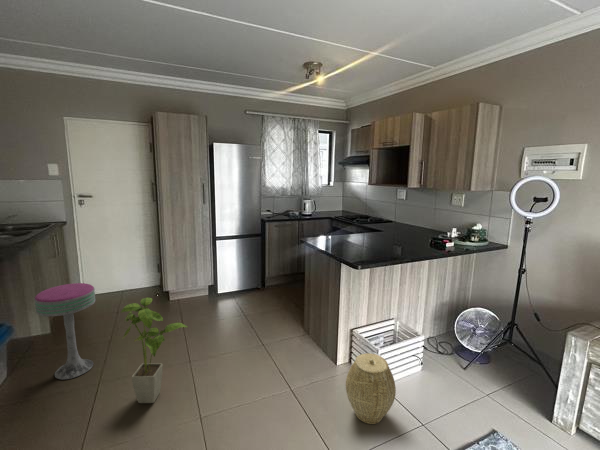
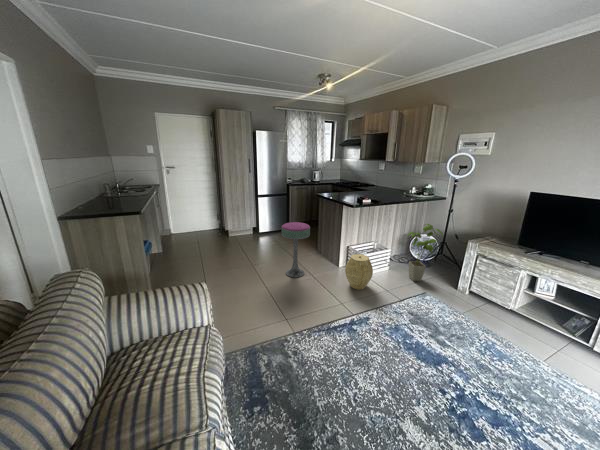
bar stool: present [34,283,96,379] -> present [281,222,310,277]
house plant: present [121,298,187,403] -> present [408,224,443,281]

